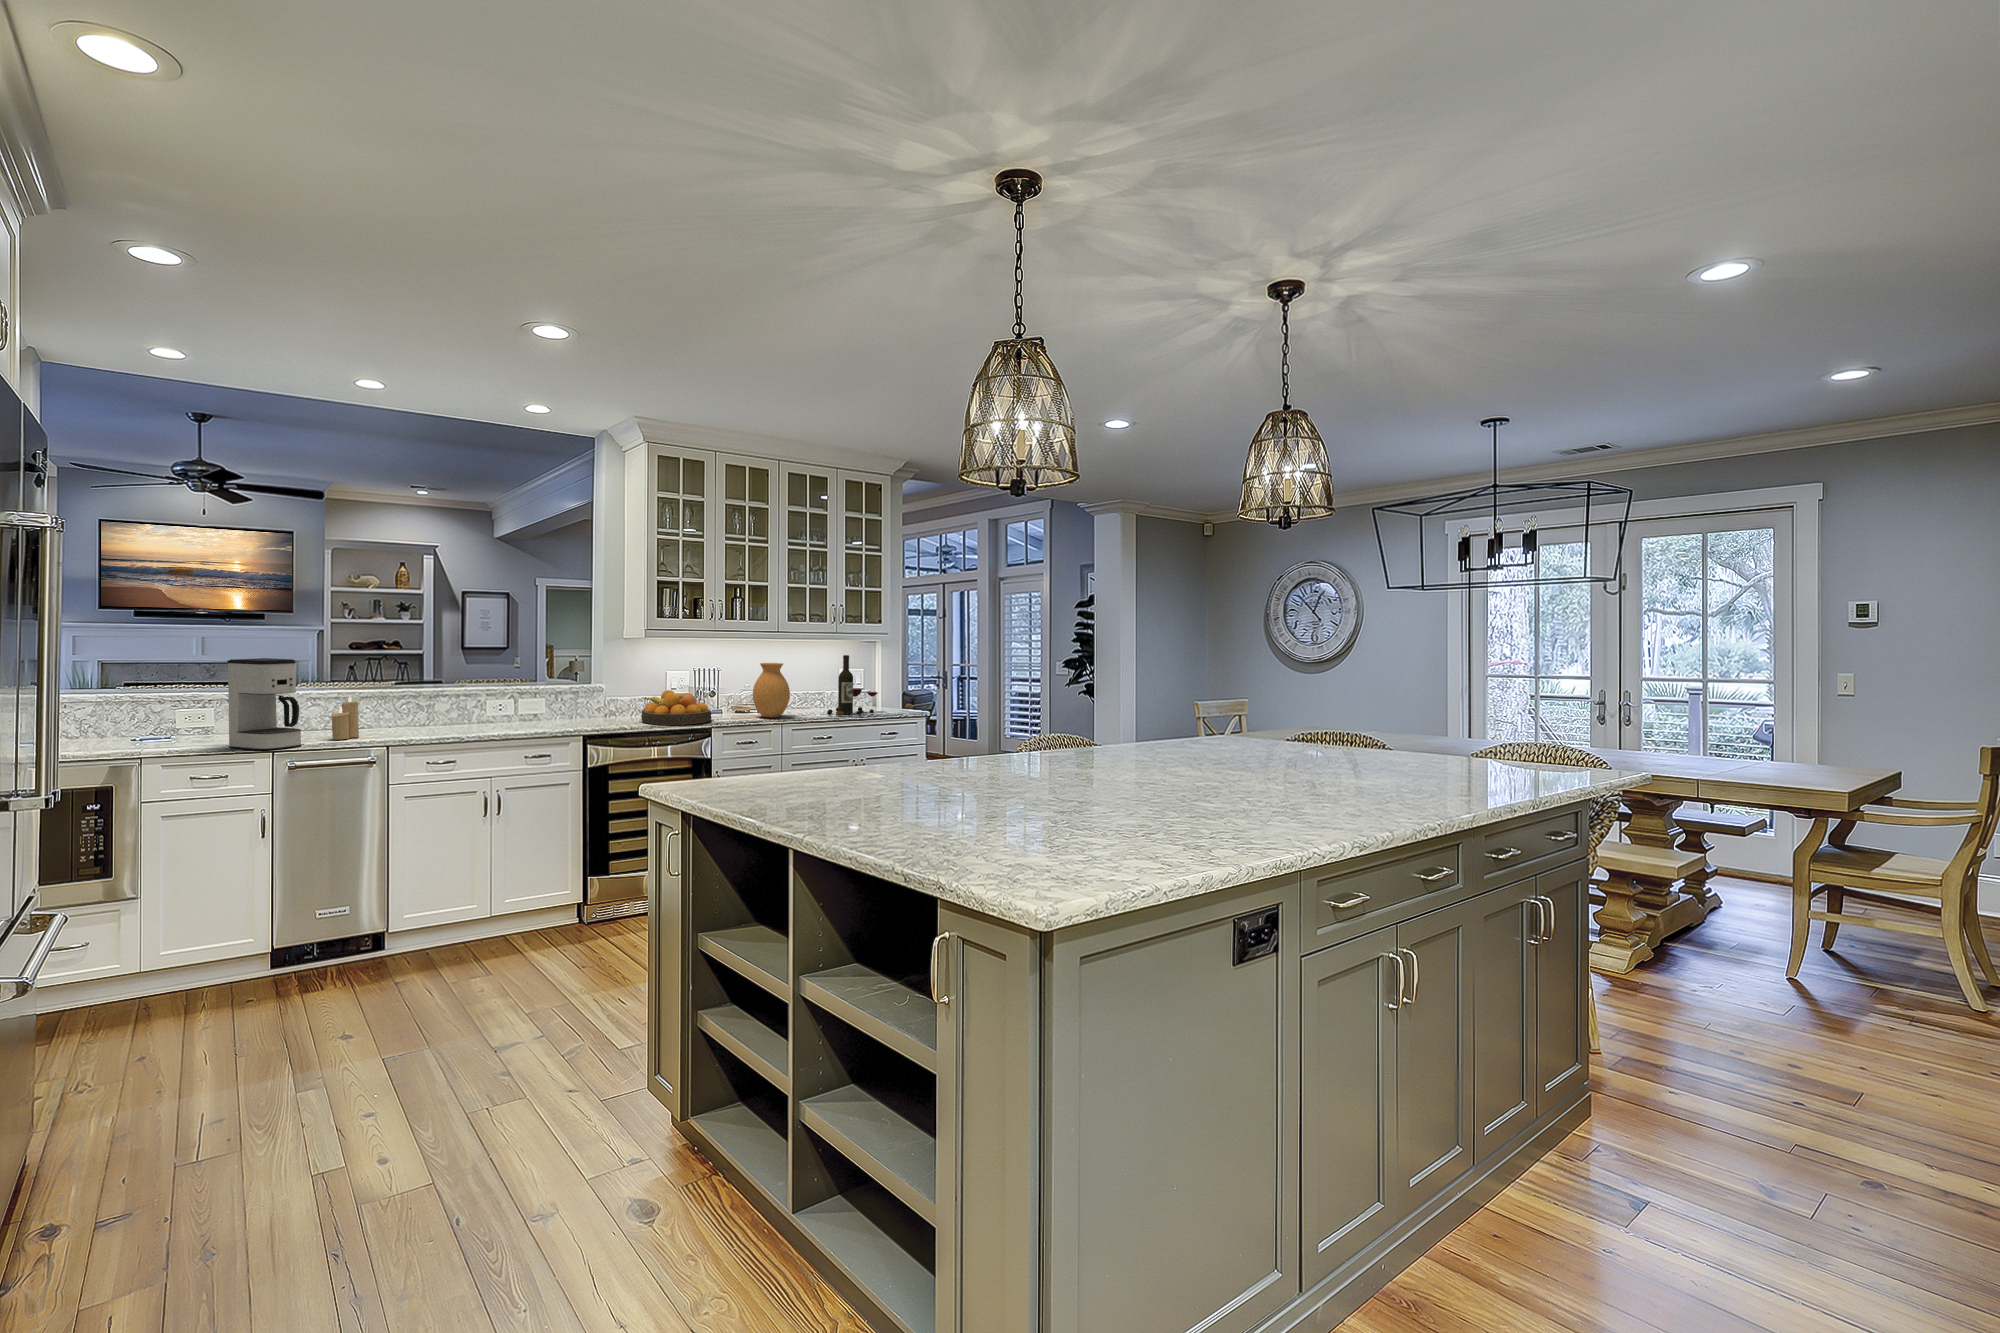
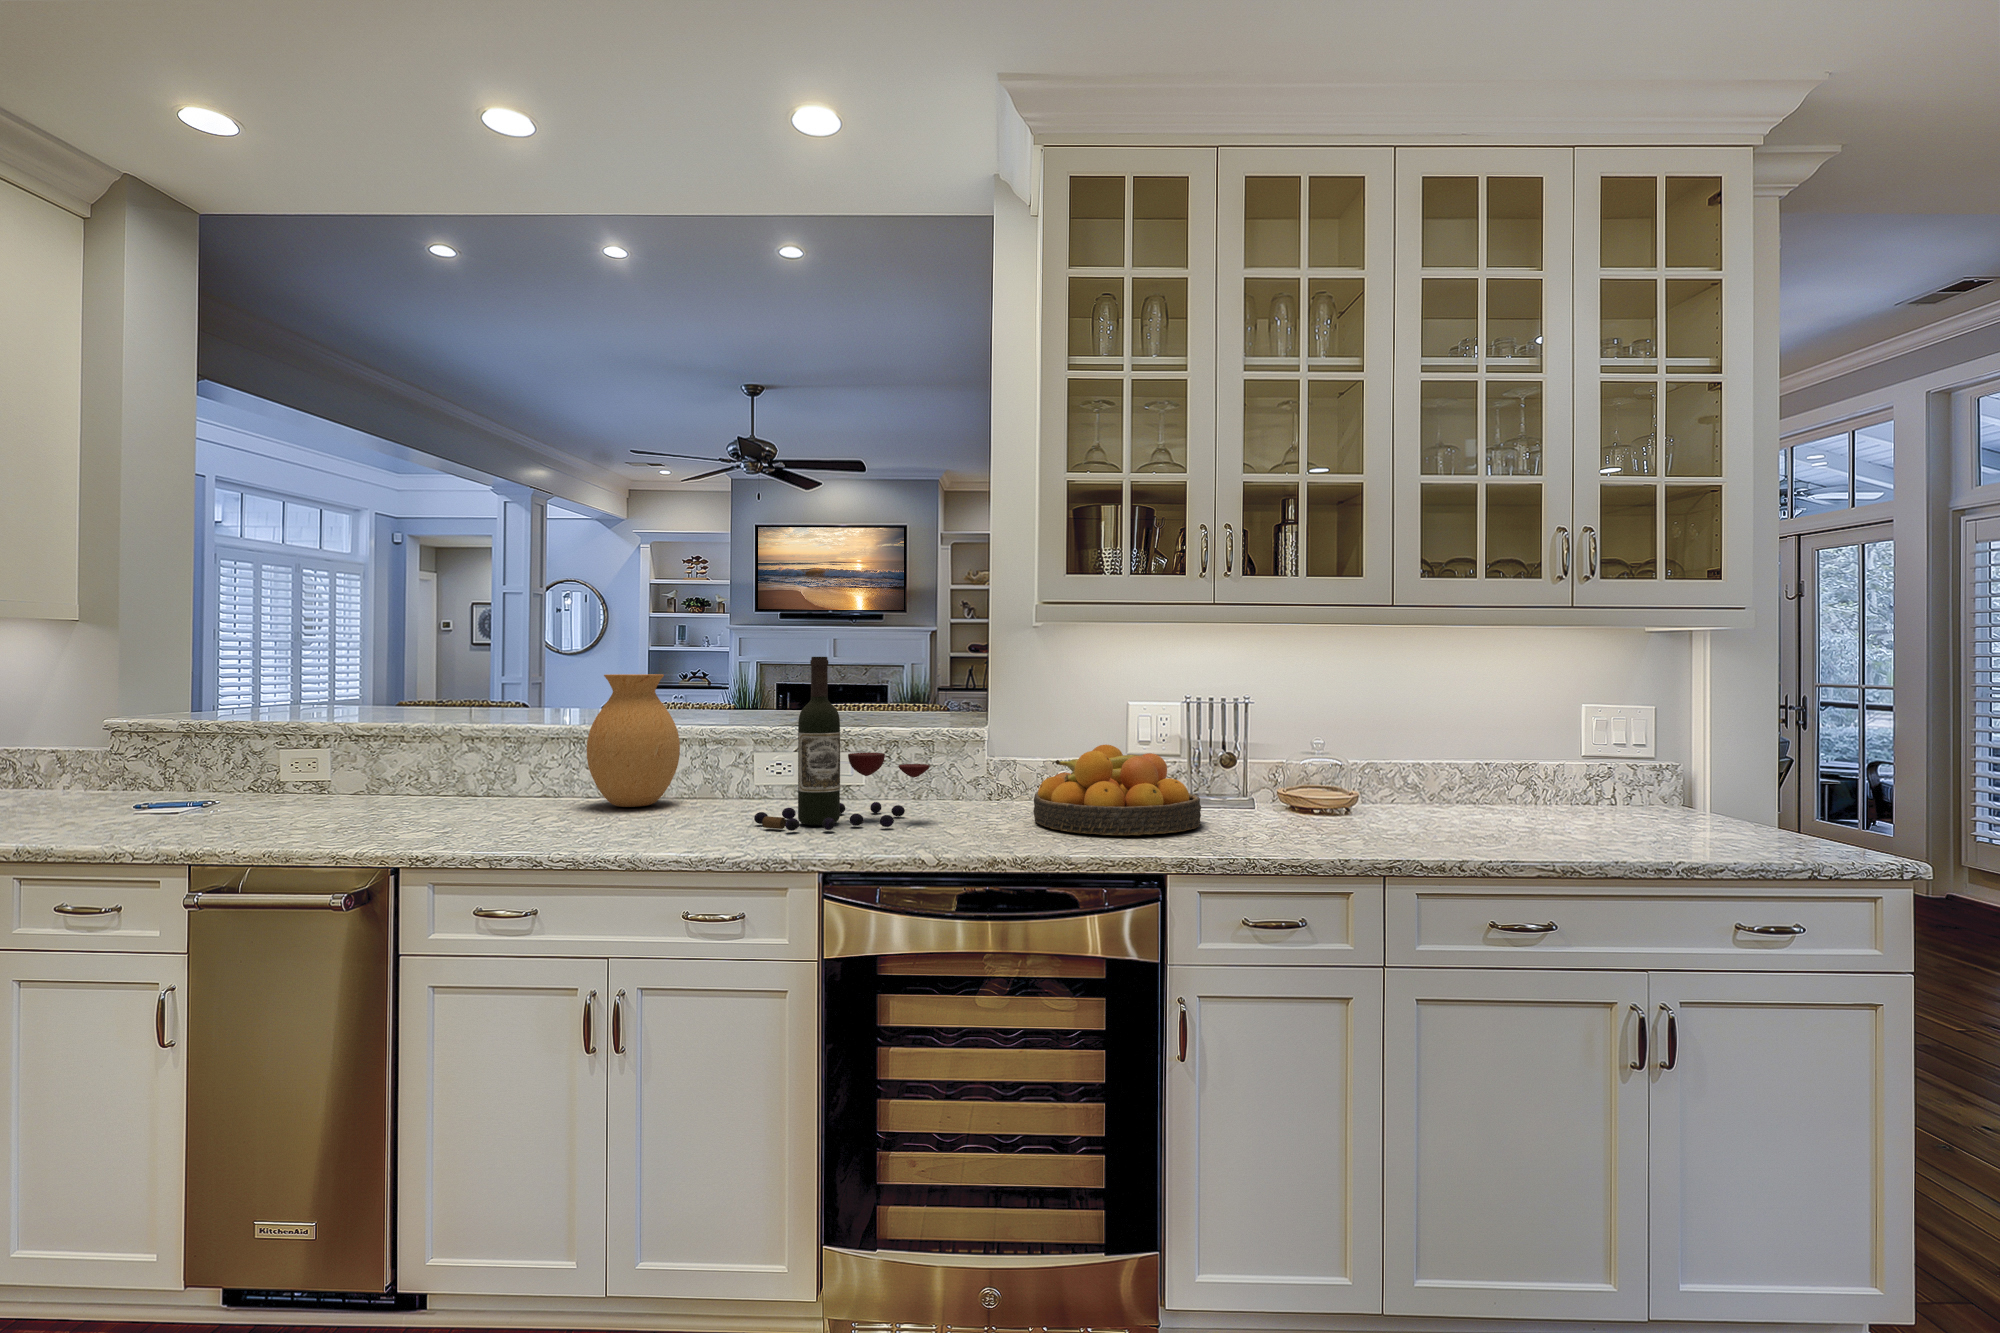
wine bottle: present [827,655,877,716] -> present [754,657,930,831]
coffee maker: present [228,658,301,750] -> none [200,650,329,838]
vase: present [753,663,790,718] -> present [587,674,680,807]
candle: present [332,696,359,739] -> none [398,732,463,821]

